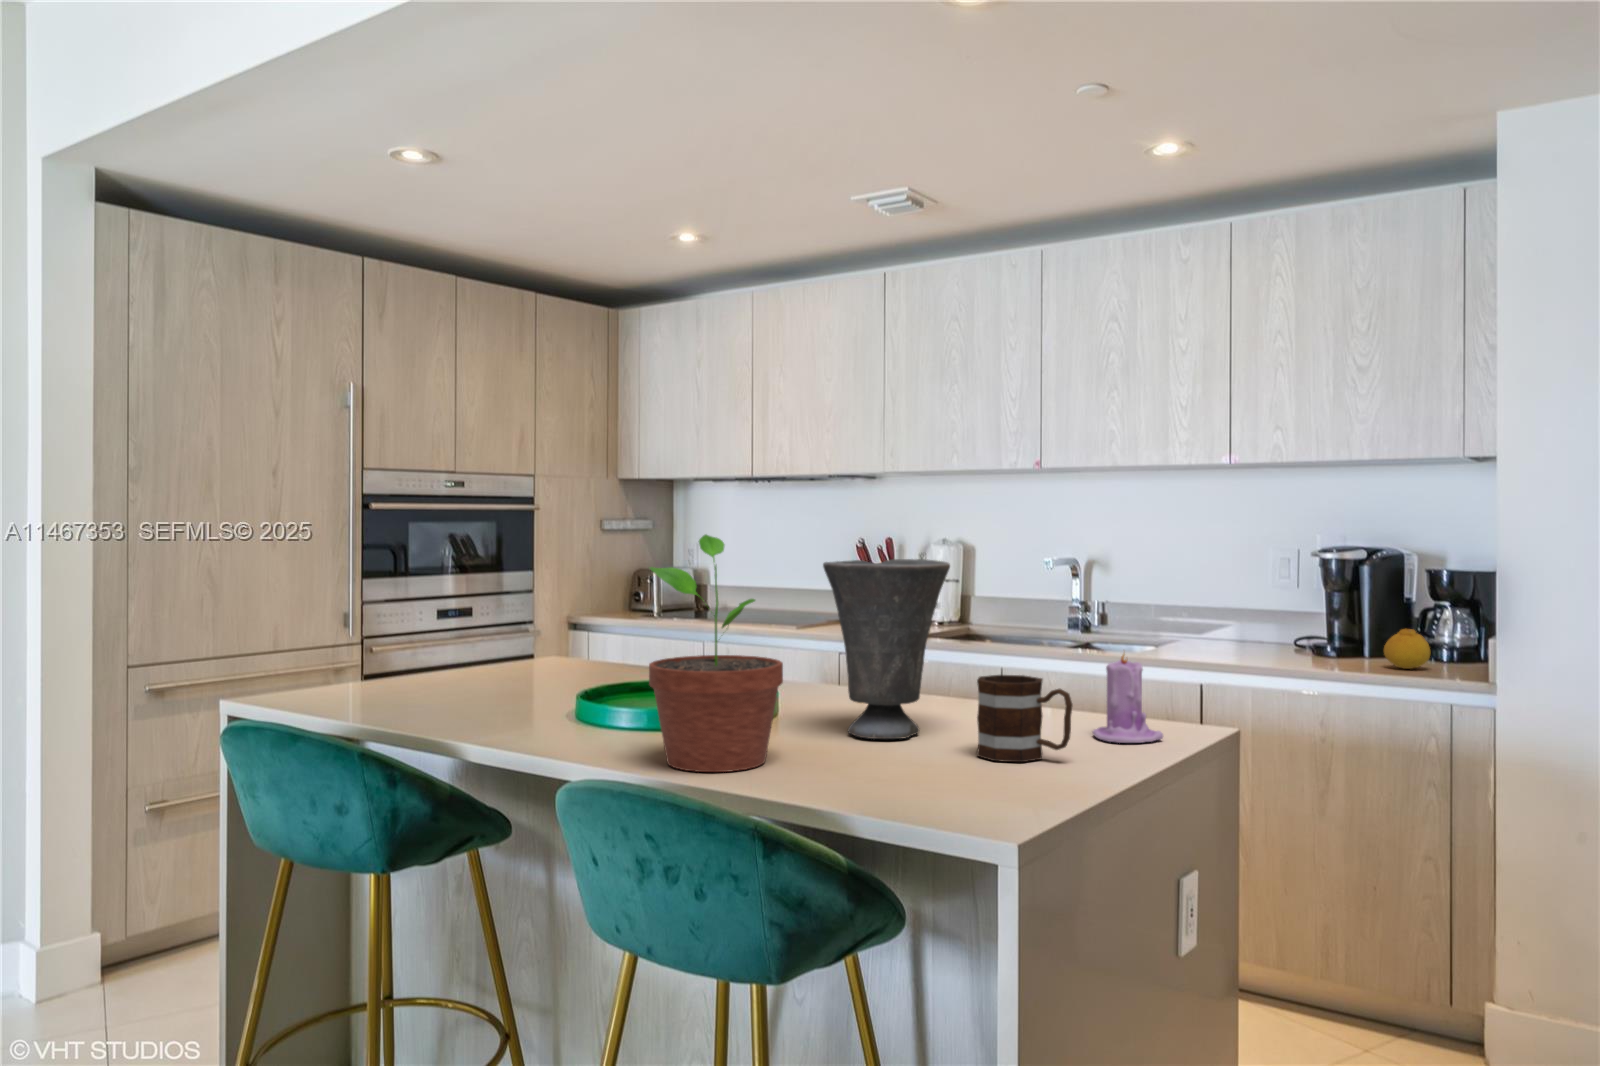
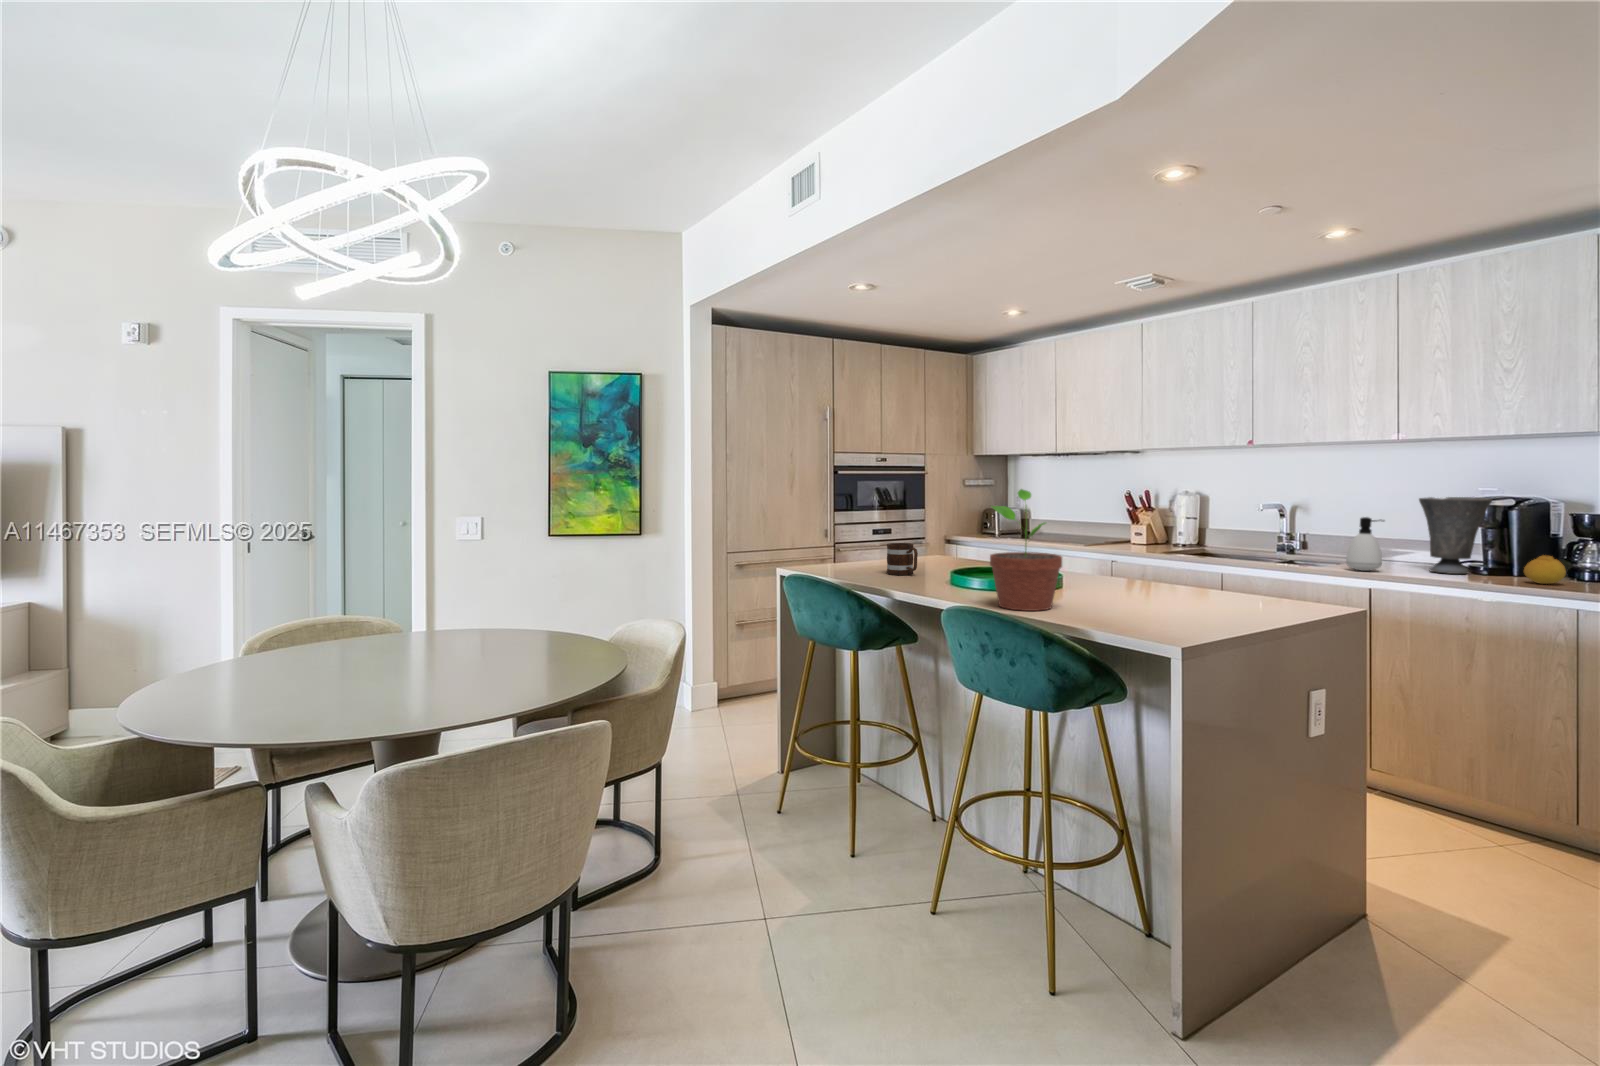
vase: present [823,559,950,739] -> present [1419,497,1492,574]
soap dispenser: none [1170,578,1216,657] -> present [1346,517,1382,571]
candle: present [1092,654,1163,743] -> none [1257,557,1305,612]
mug: present [977,675,1072,762] -> present [887,543,918,575]

